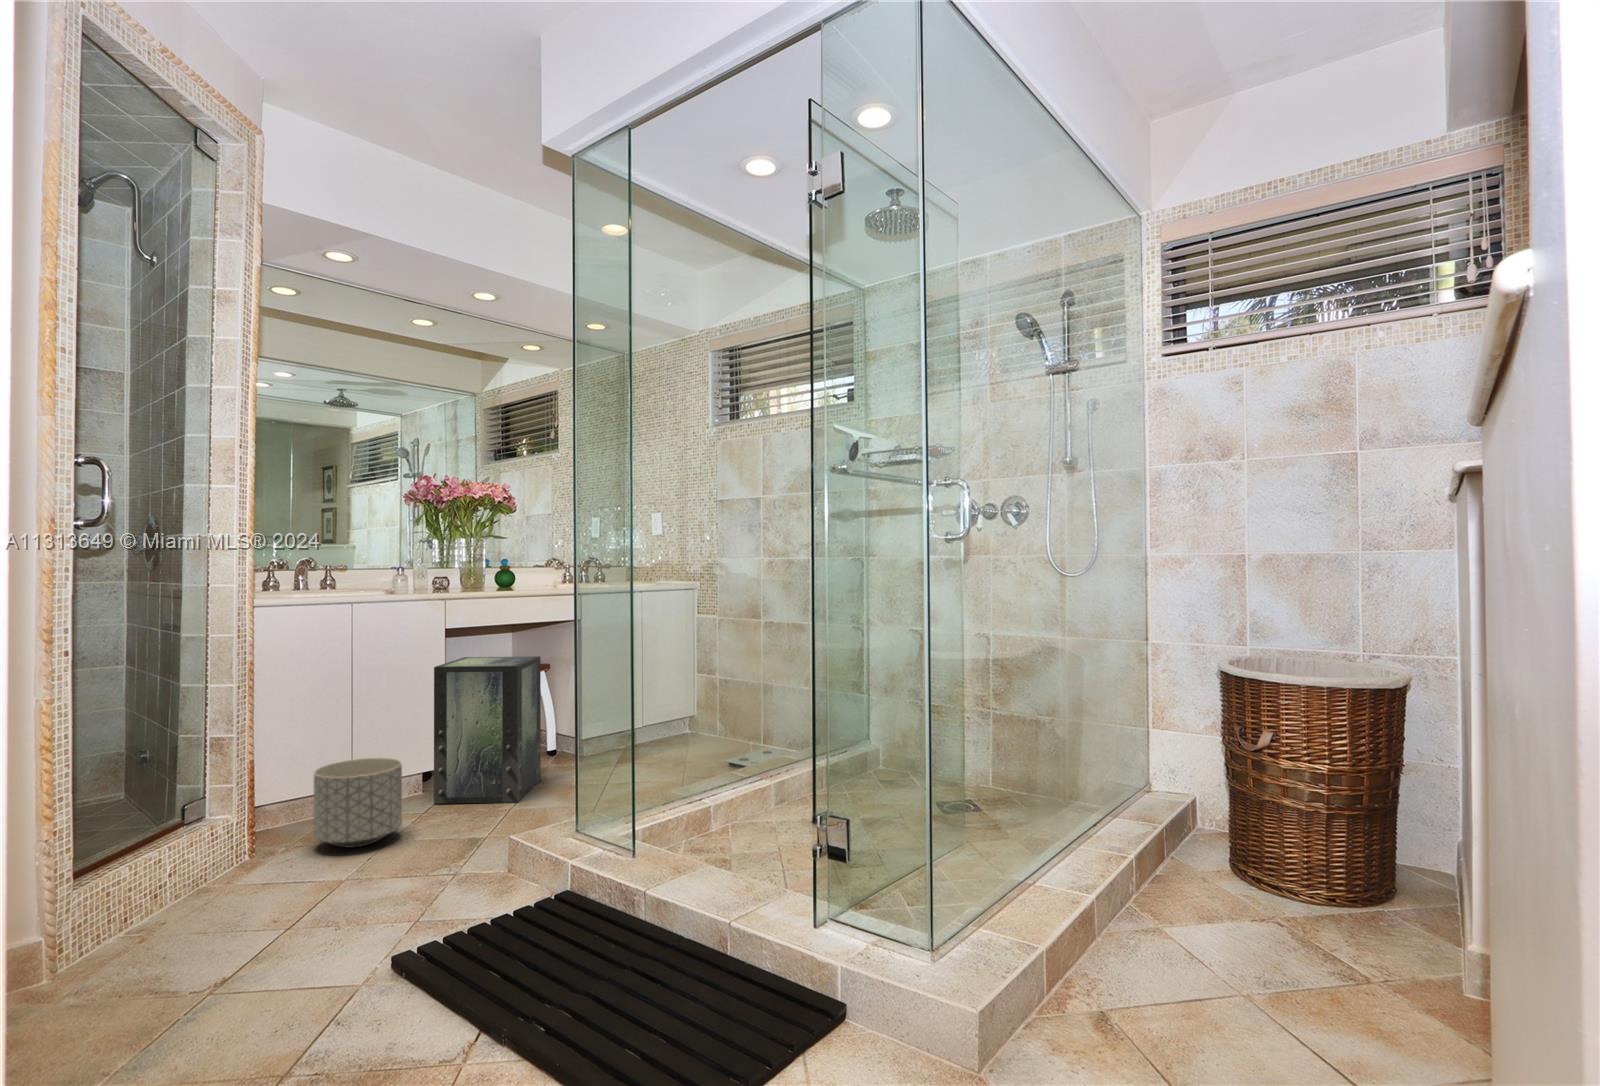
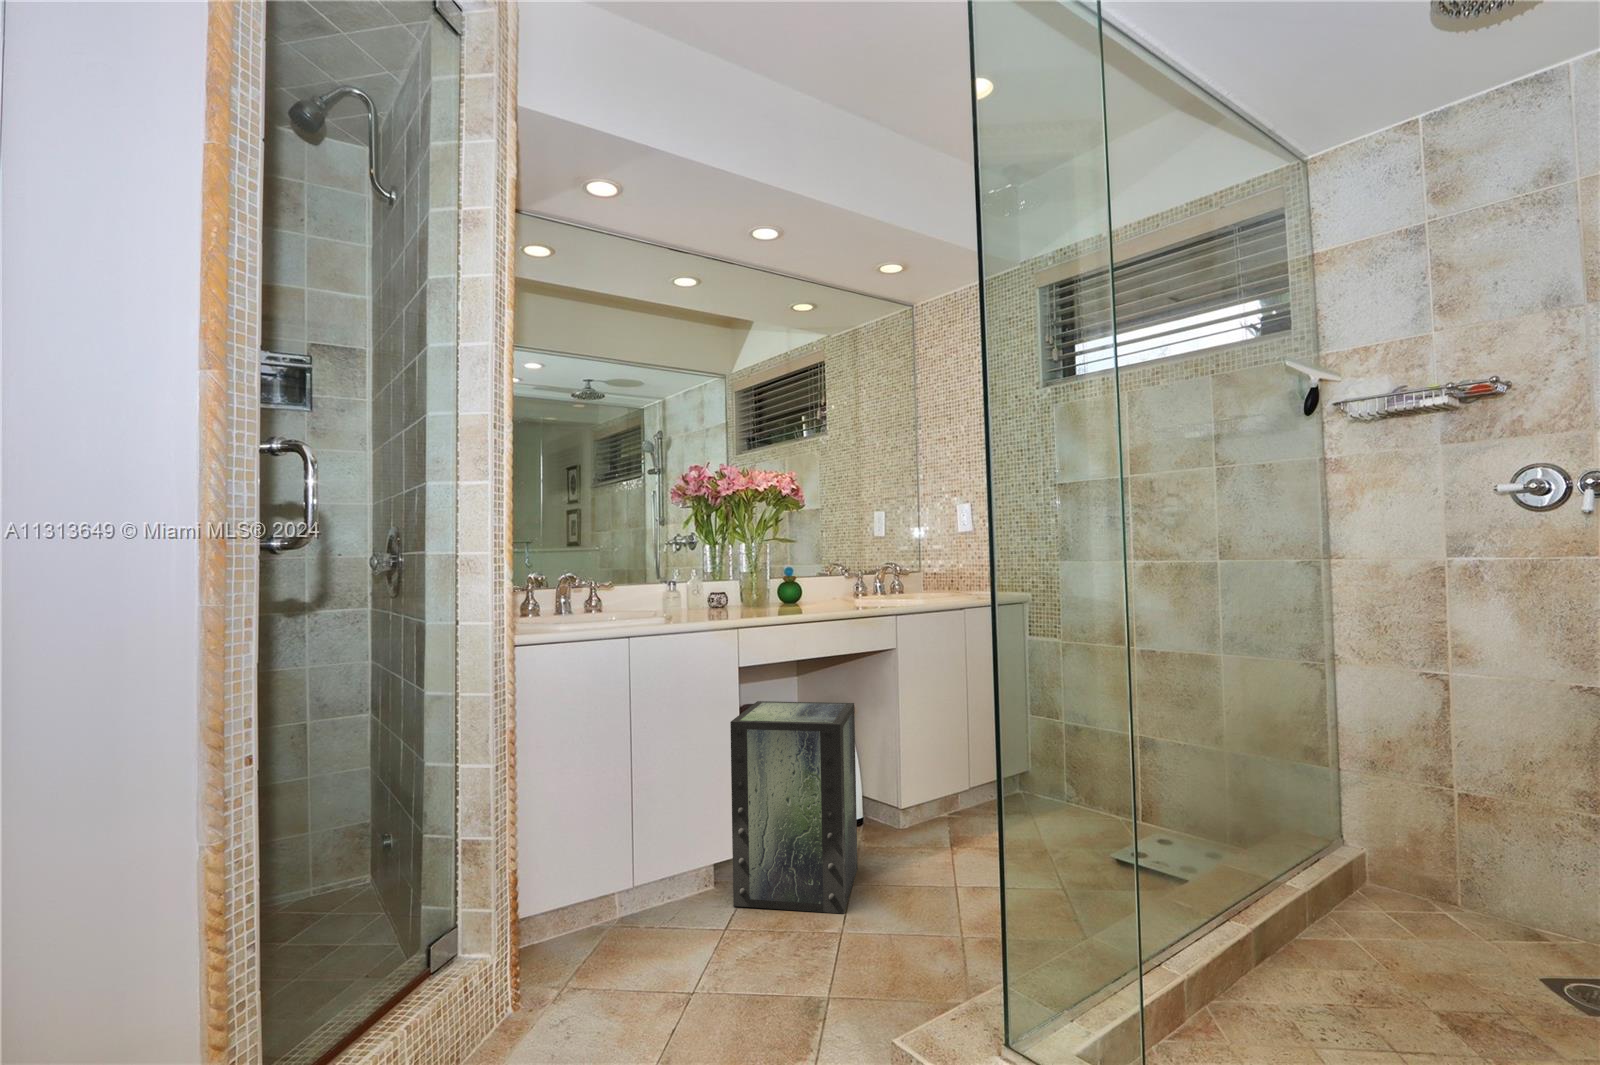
planter: present [313,758,402,848] -> none [594,855,707,995]

